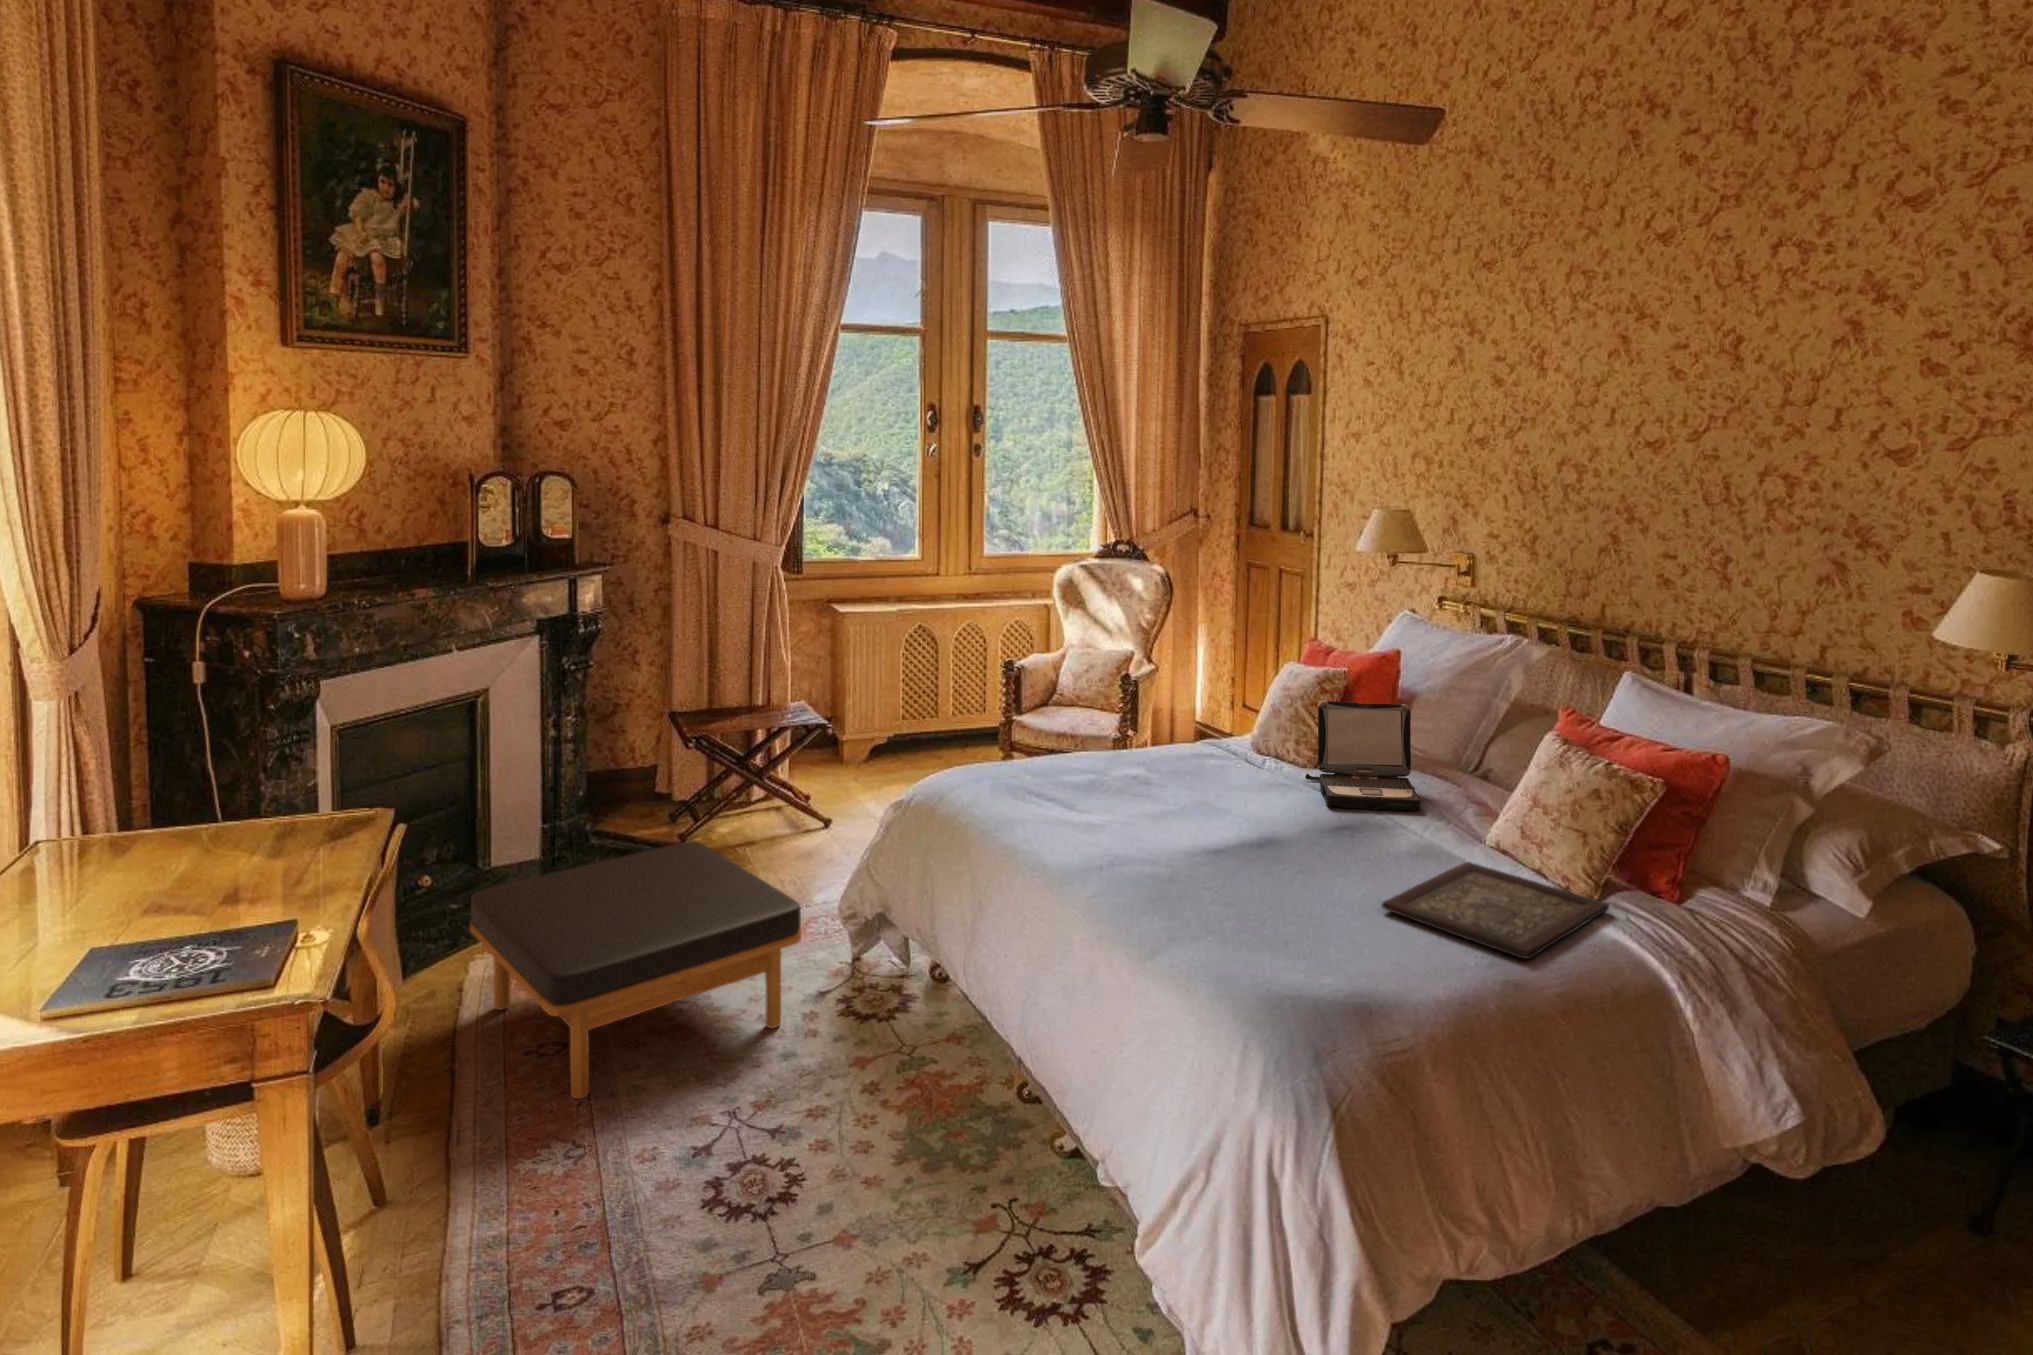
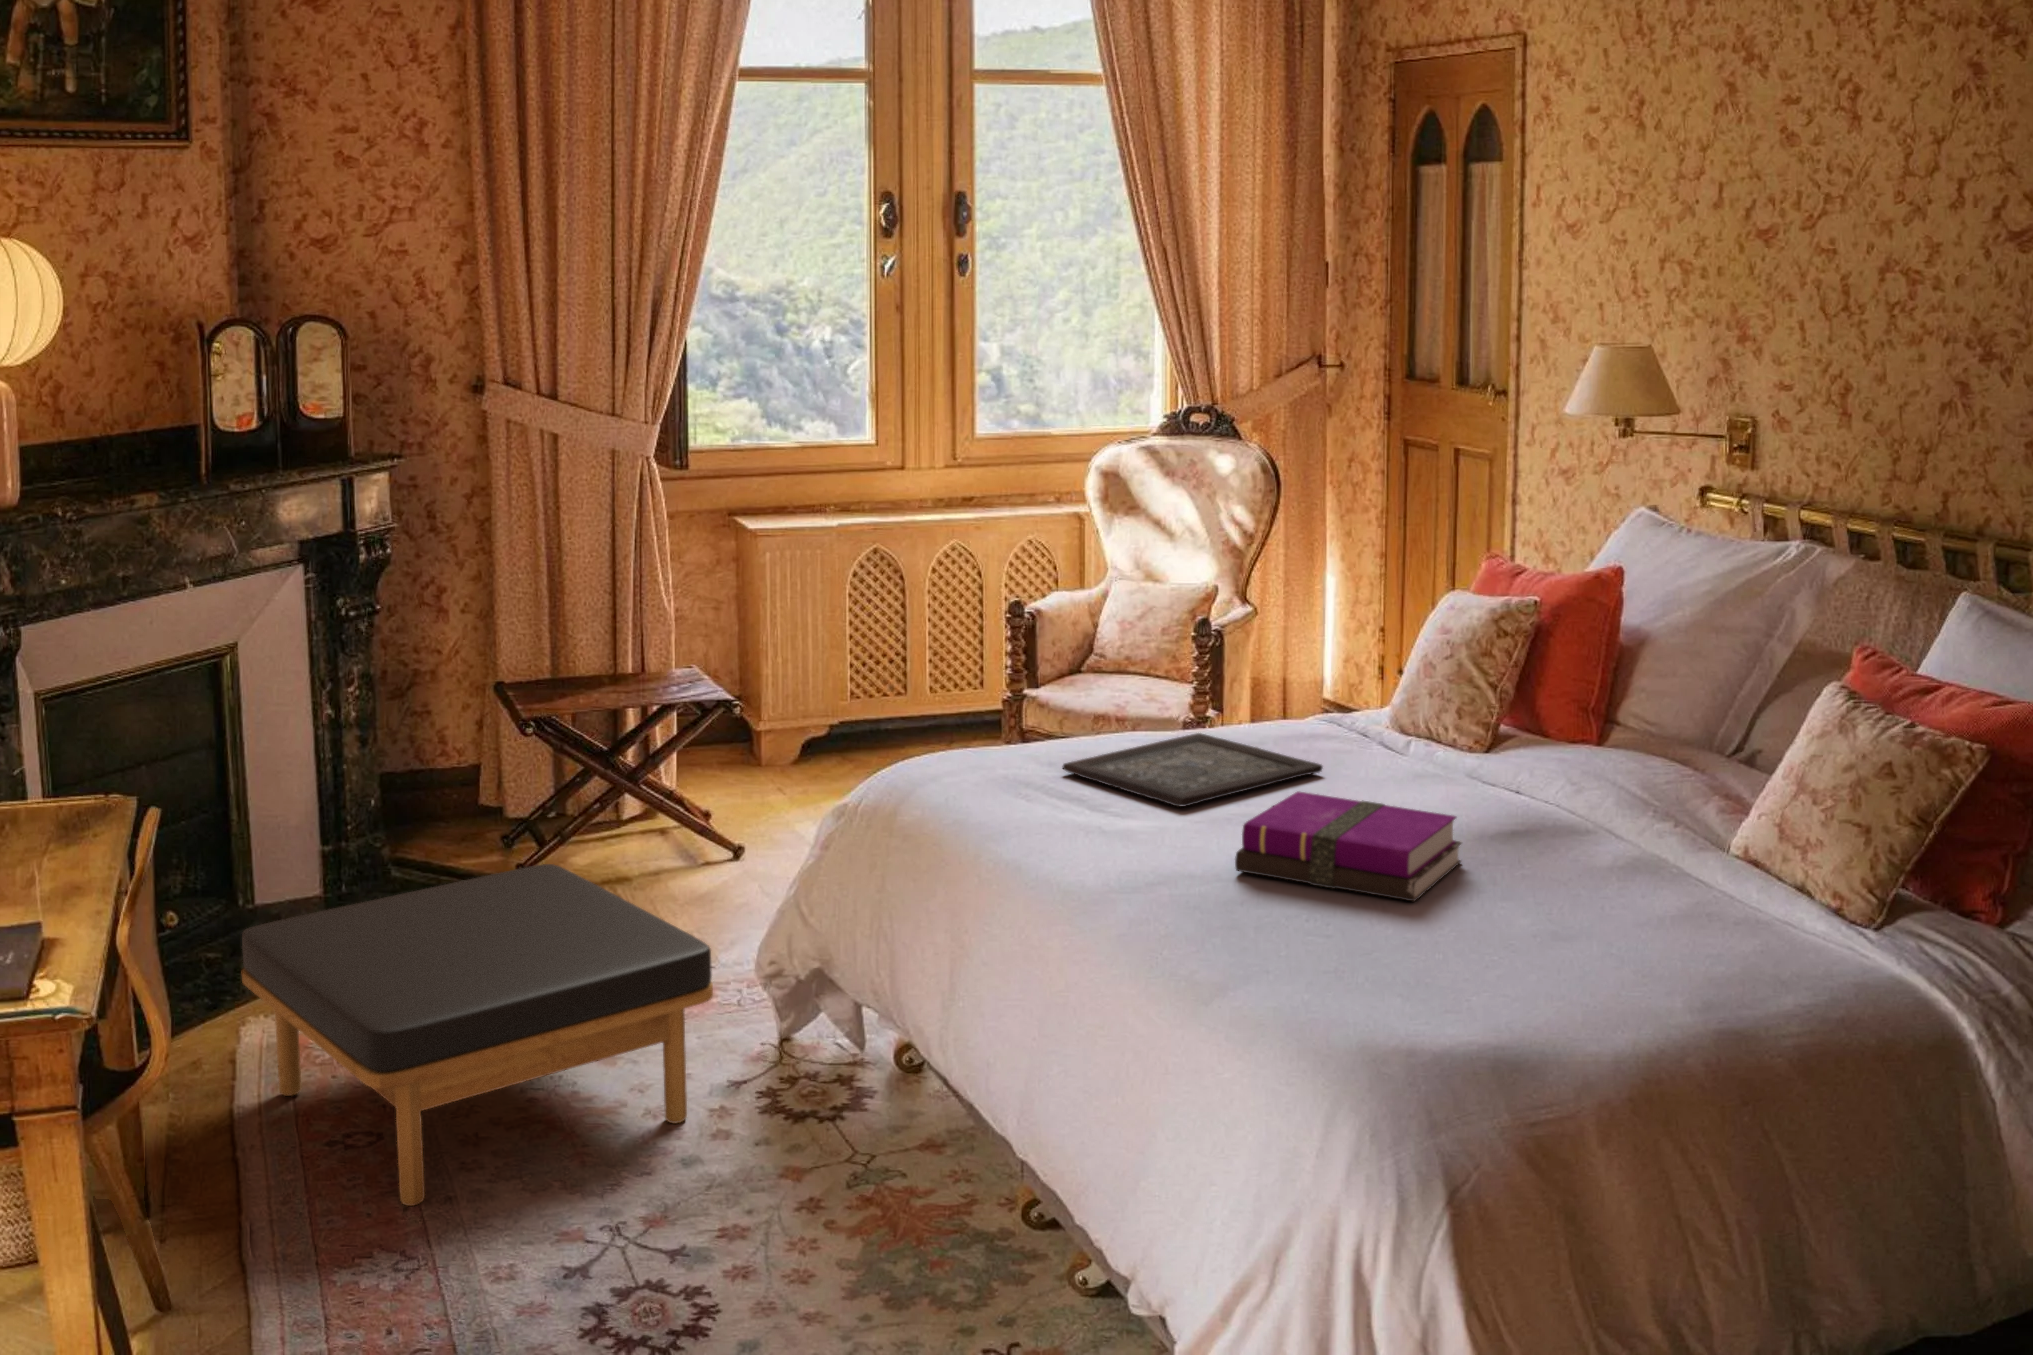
laptop: present [1305,701,1421,810] -> none [1463,646,1633,806]
notebook: none [1164,803,1316,886] -> present [1235,792,1461,901]
tray: present [1382,862,1609,959] -> present [1062,733,1323,806]

